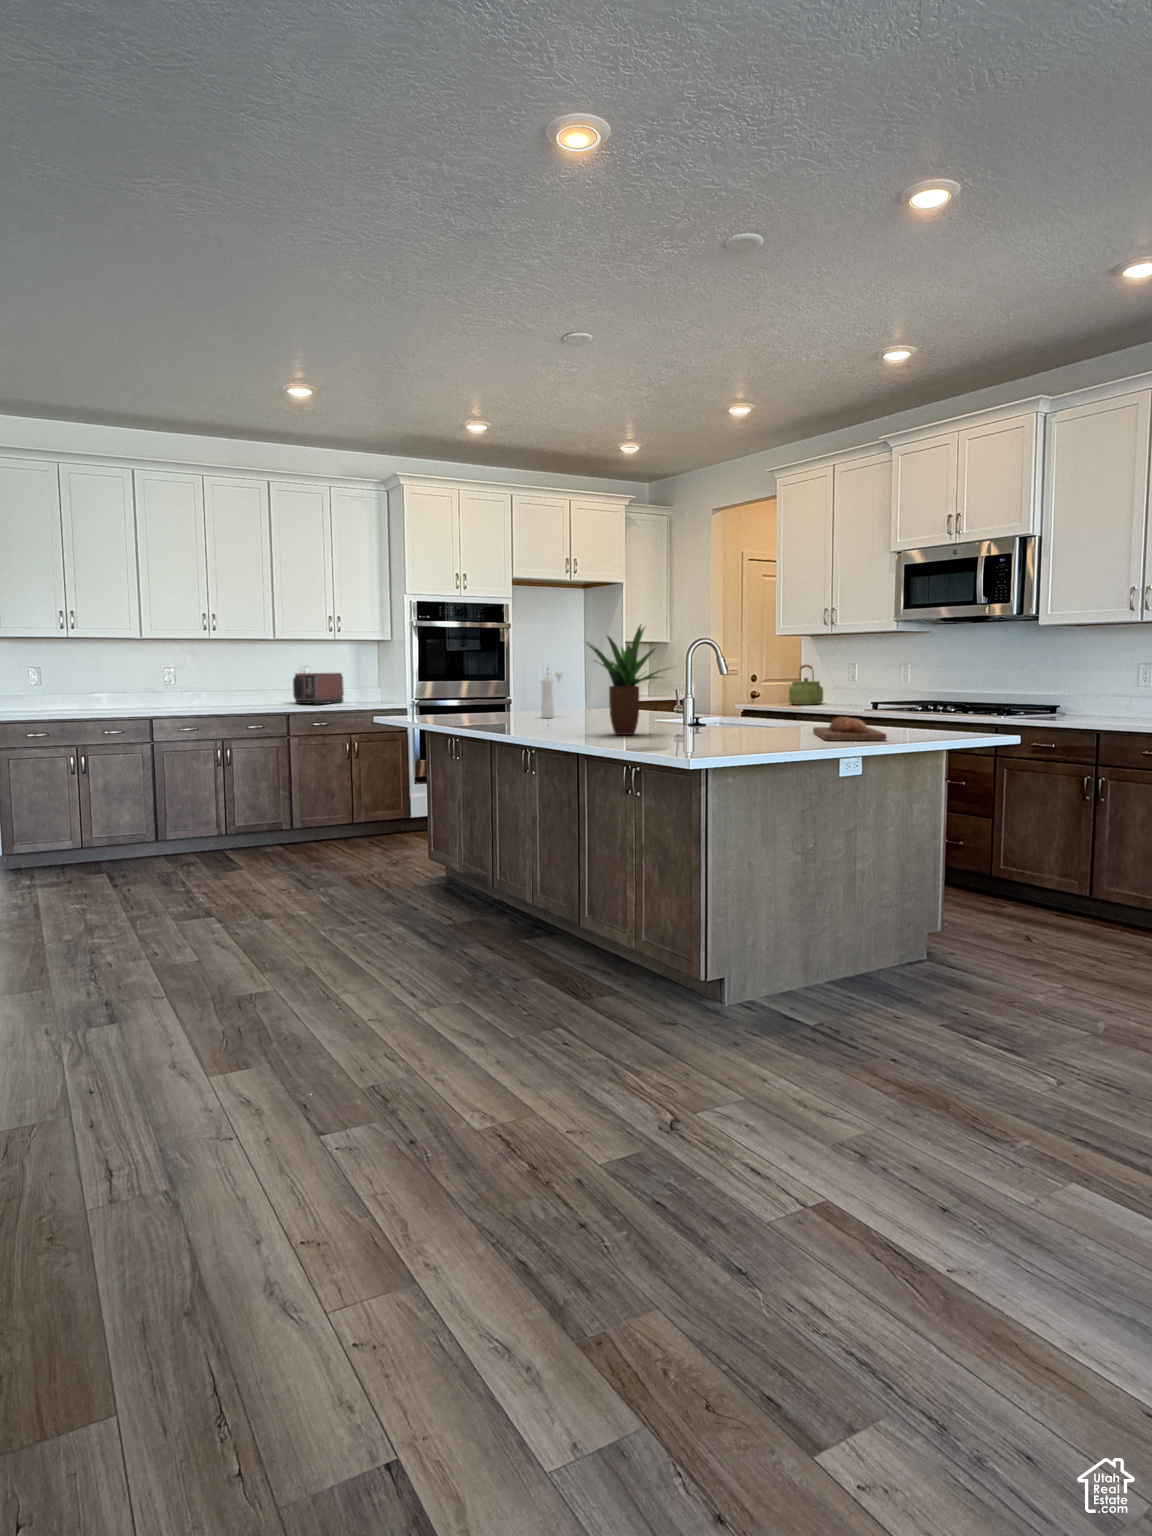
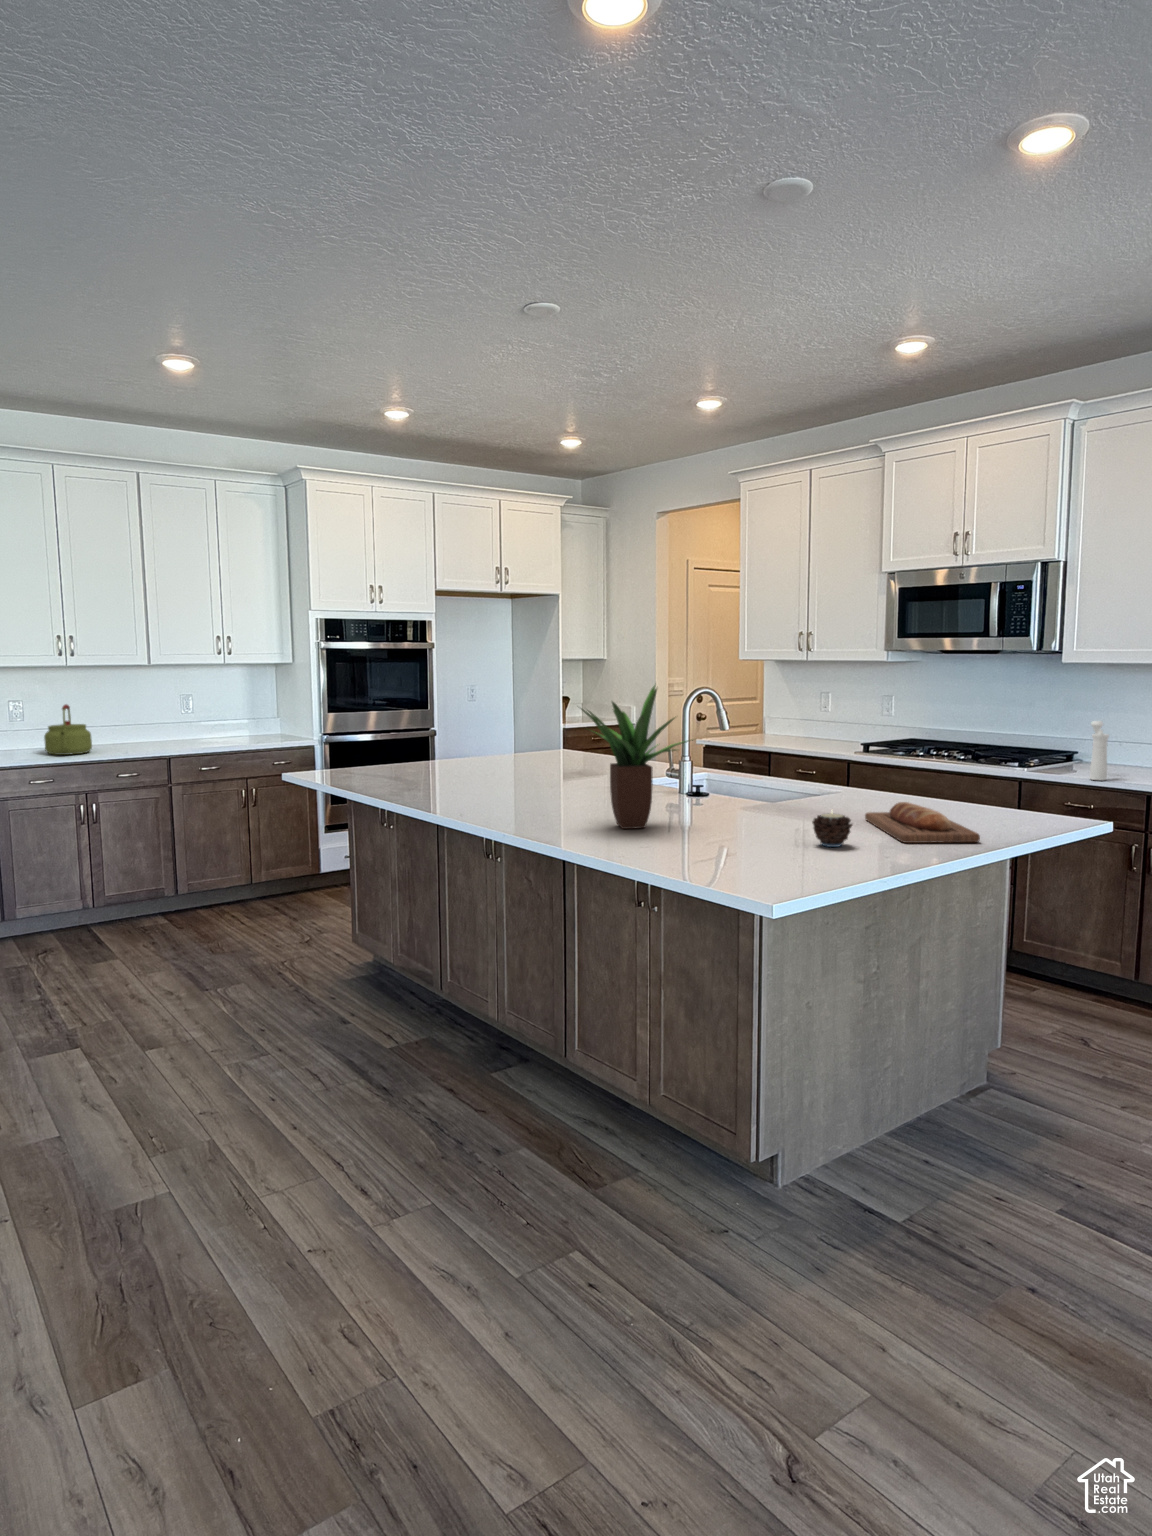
kettle: present [789,665,823,705] -> present [44,704,92,755]
pepper mill: present [541,671,563,718] -> present [1090,721,1109,780]
toaster: present [293,673,344,704] -> none [173,702,236,742]
candle: none [754,713,783,742] -> present [812,813,852,847]

